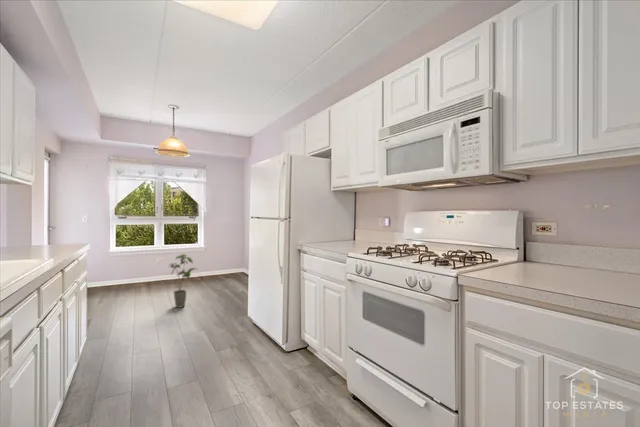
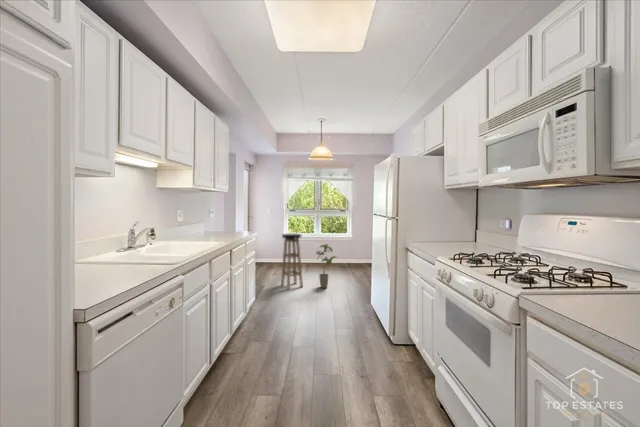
bar stool: none [117,244,151,317] -> present [281,234,303,289]

